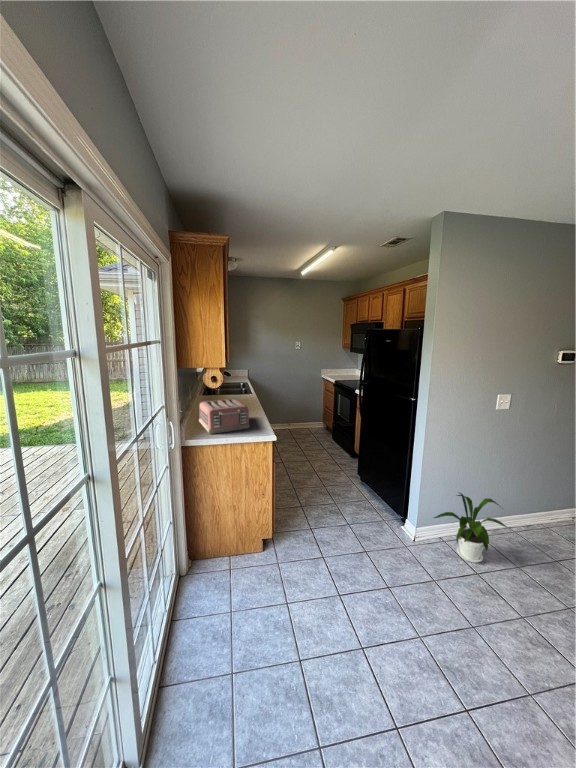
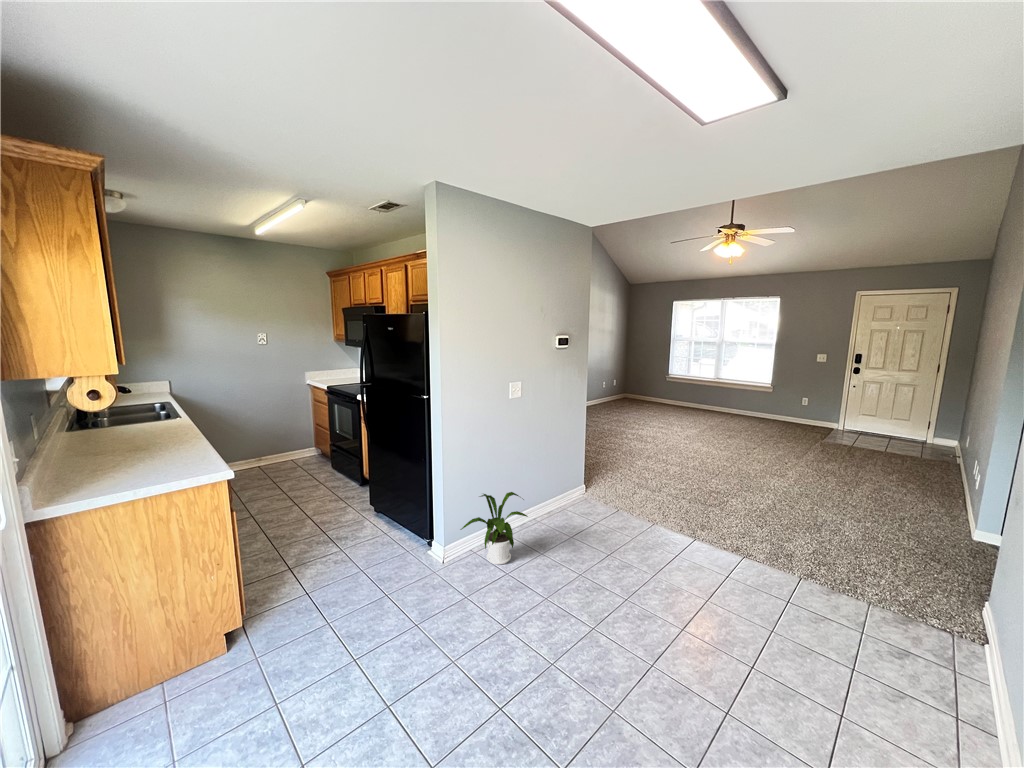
toaster: present [199,399,250,434] -> none [62,427,180,491]

